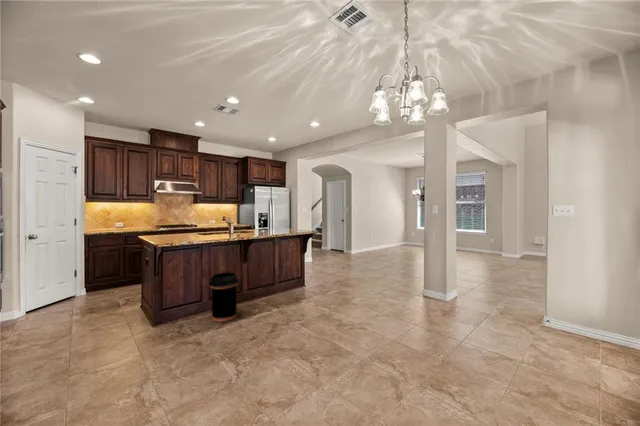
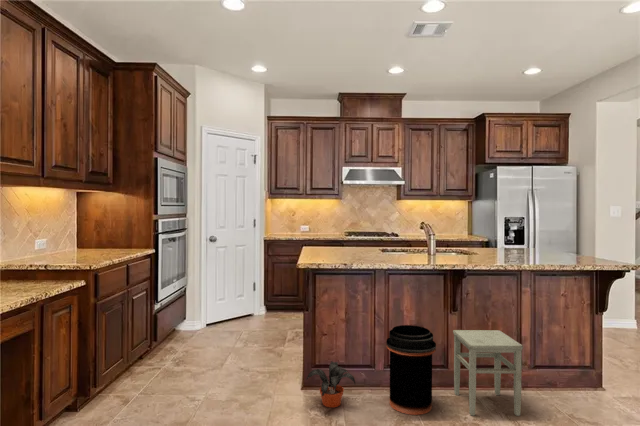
stool: none [245,268,279,312] -> present [453,330,523,416]
potted plant: none [156,304,192,333] -> present [307,361,355,408]

